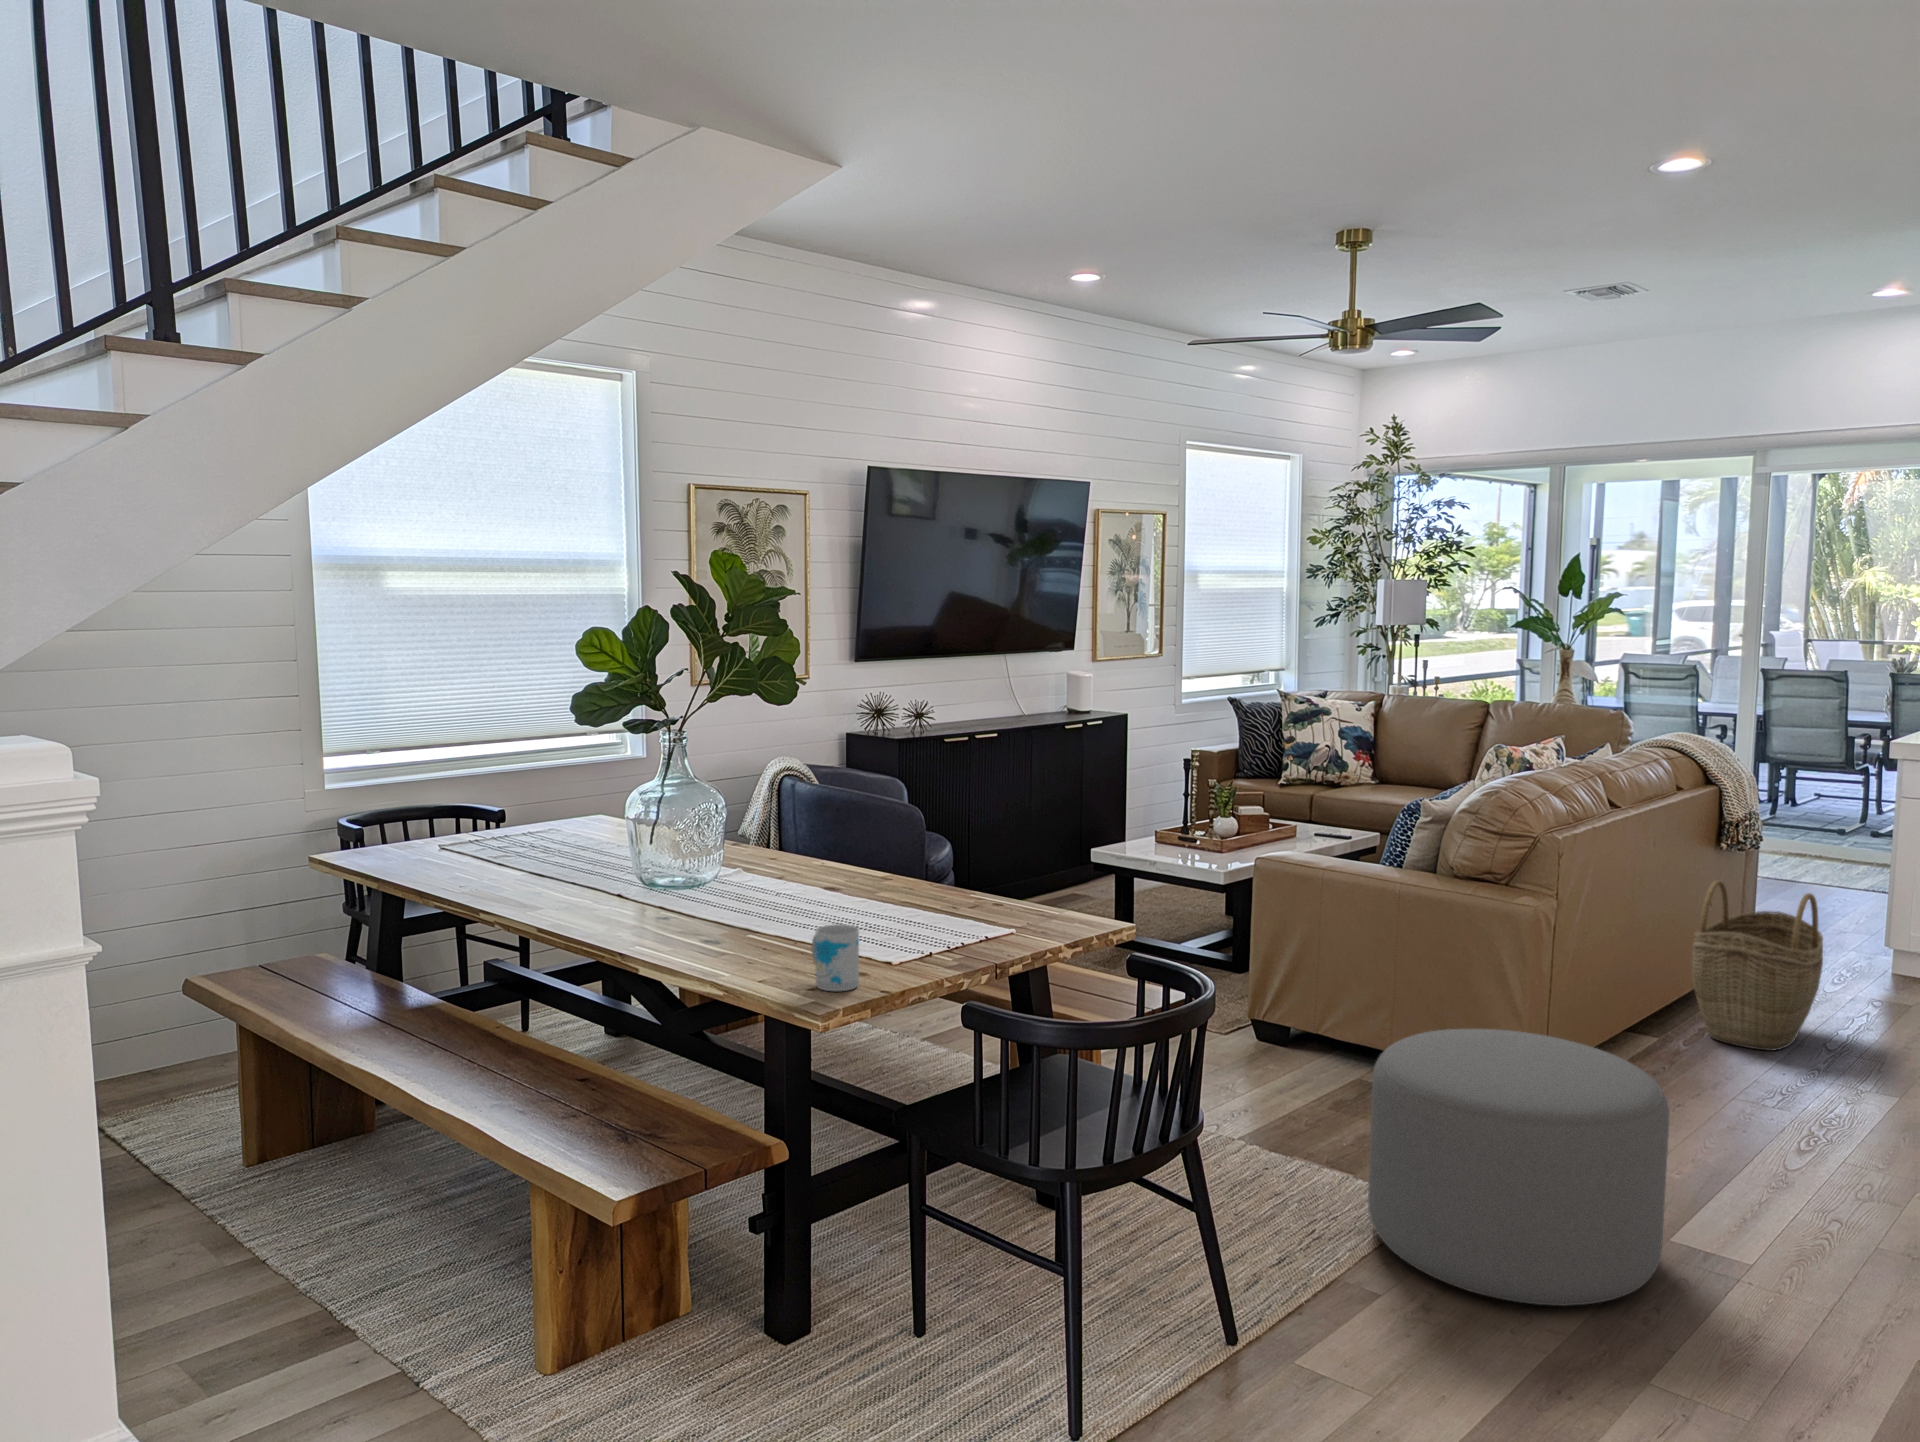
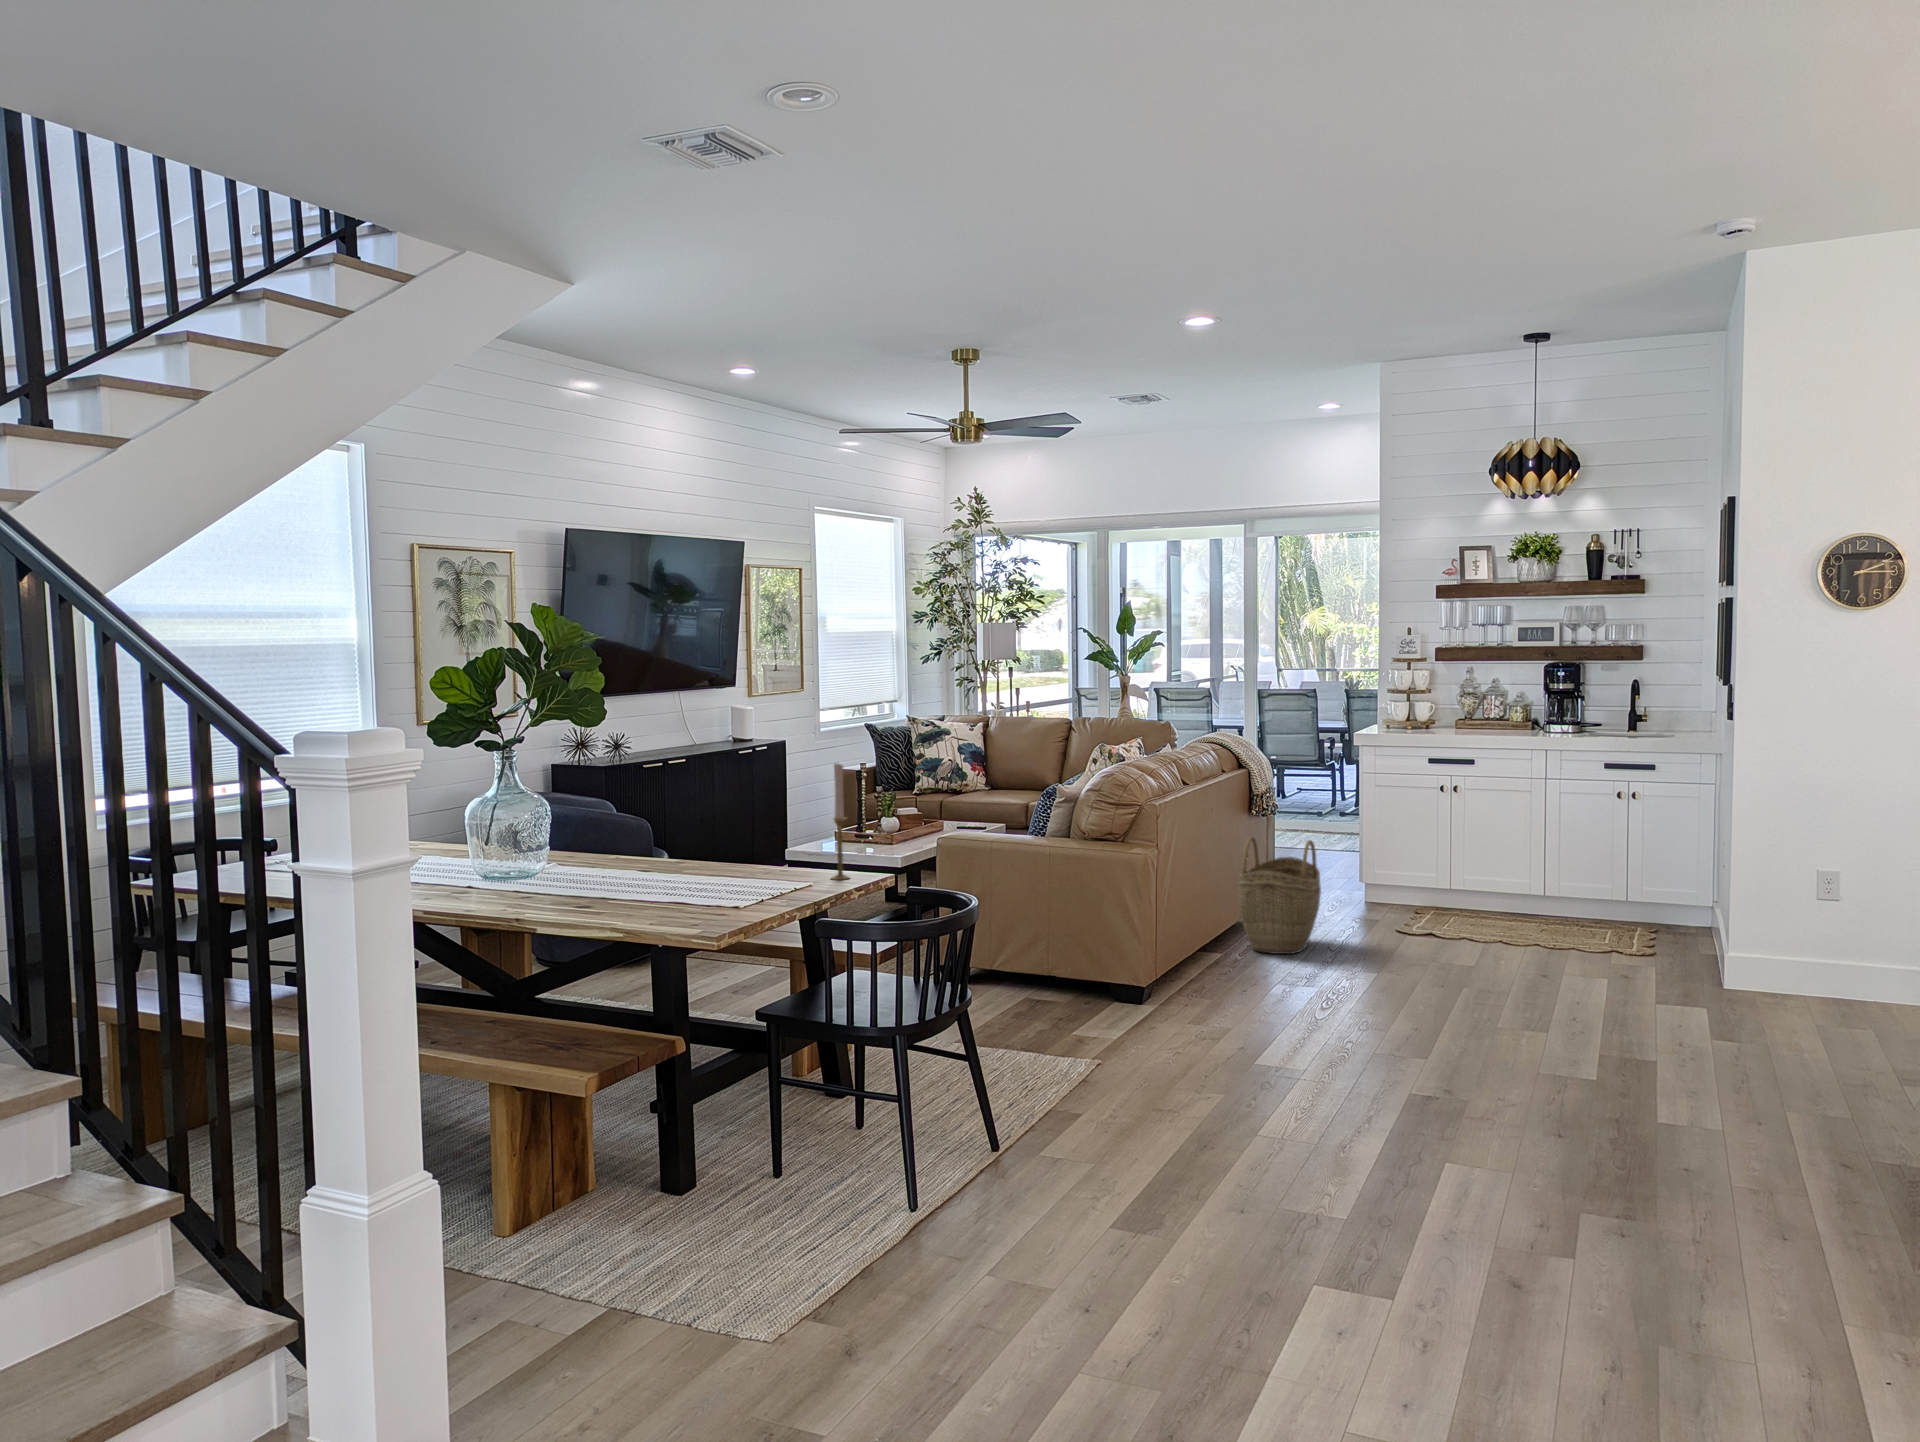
candlestick: none [1041,768,1068,928] -> present [832,763,849,880]
mug: present [812,924,859,991] -> none [694,876,734,923]
ottoman: present [1368,1029,1669,1306] -> none [1060,934,1250,1104]

